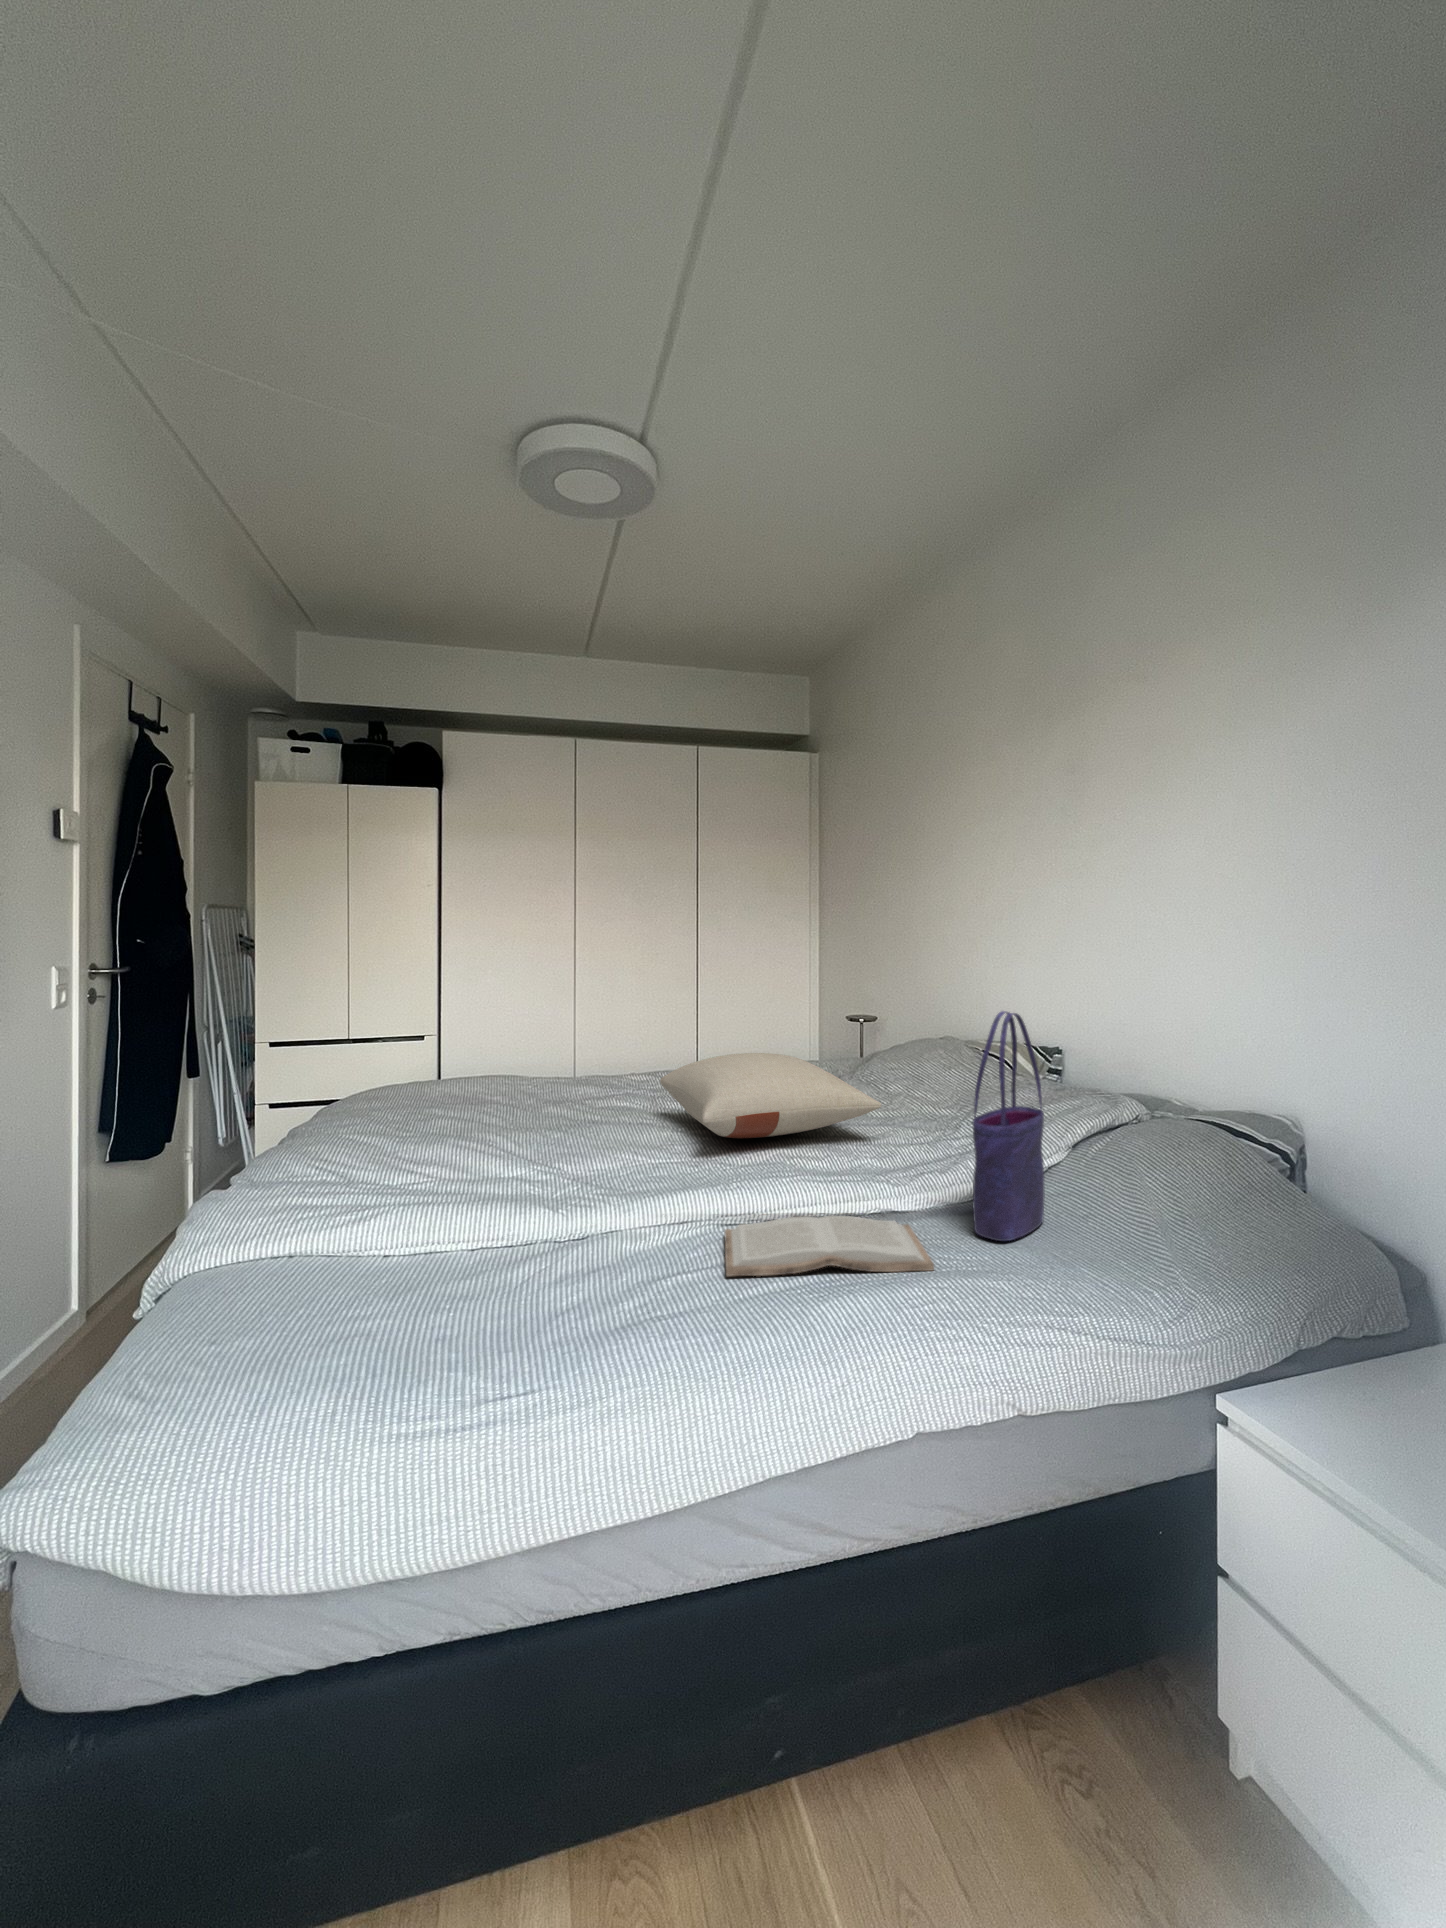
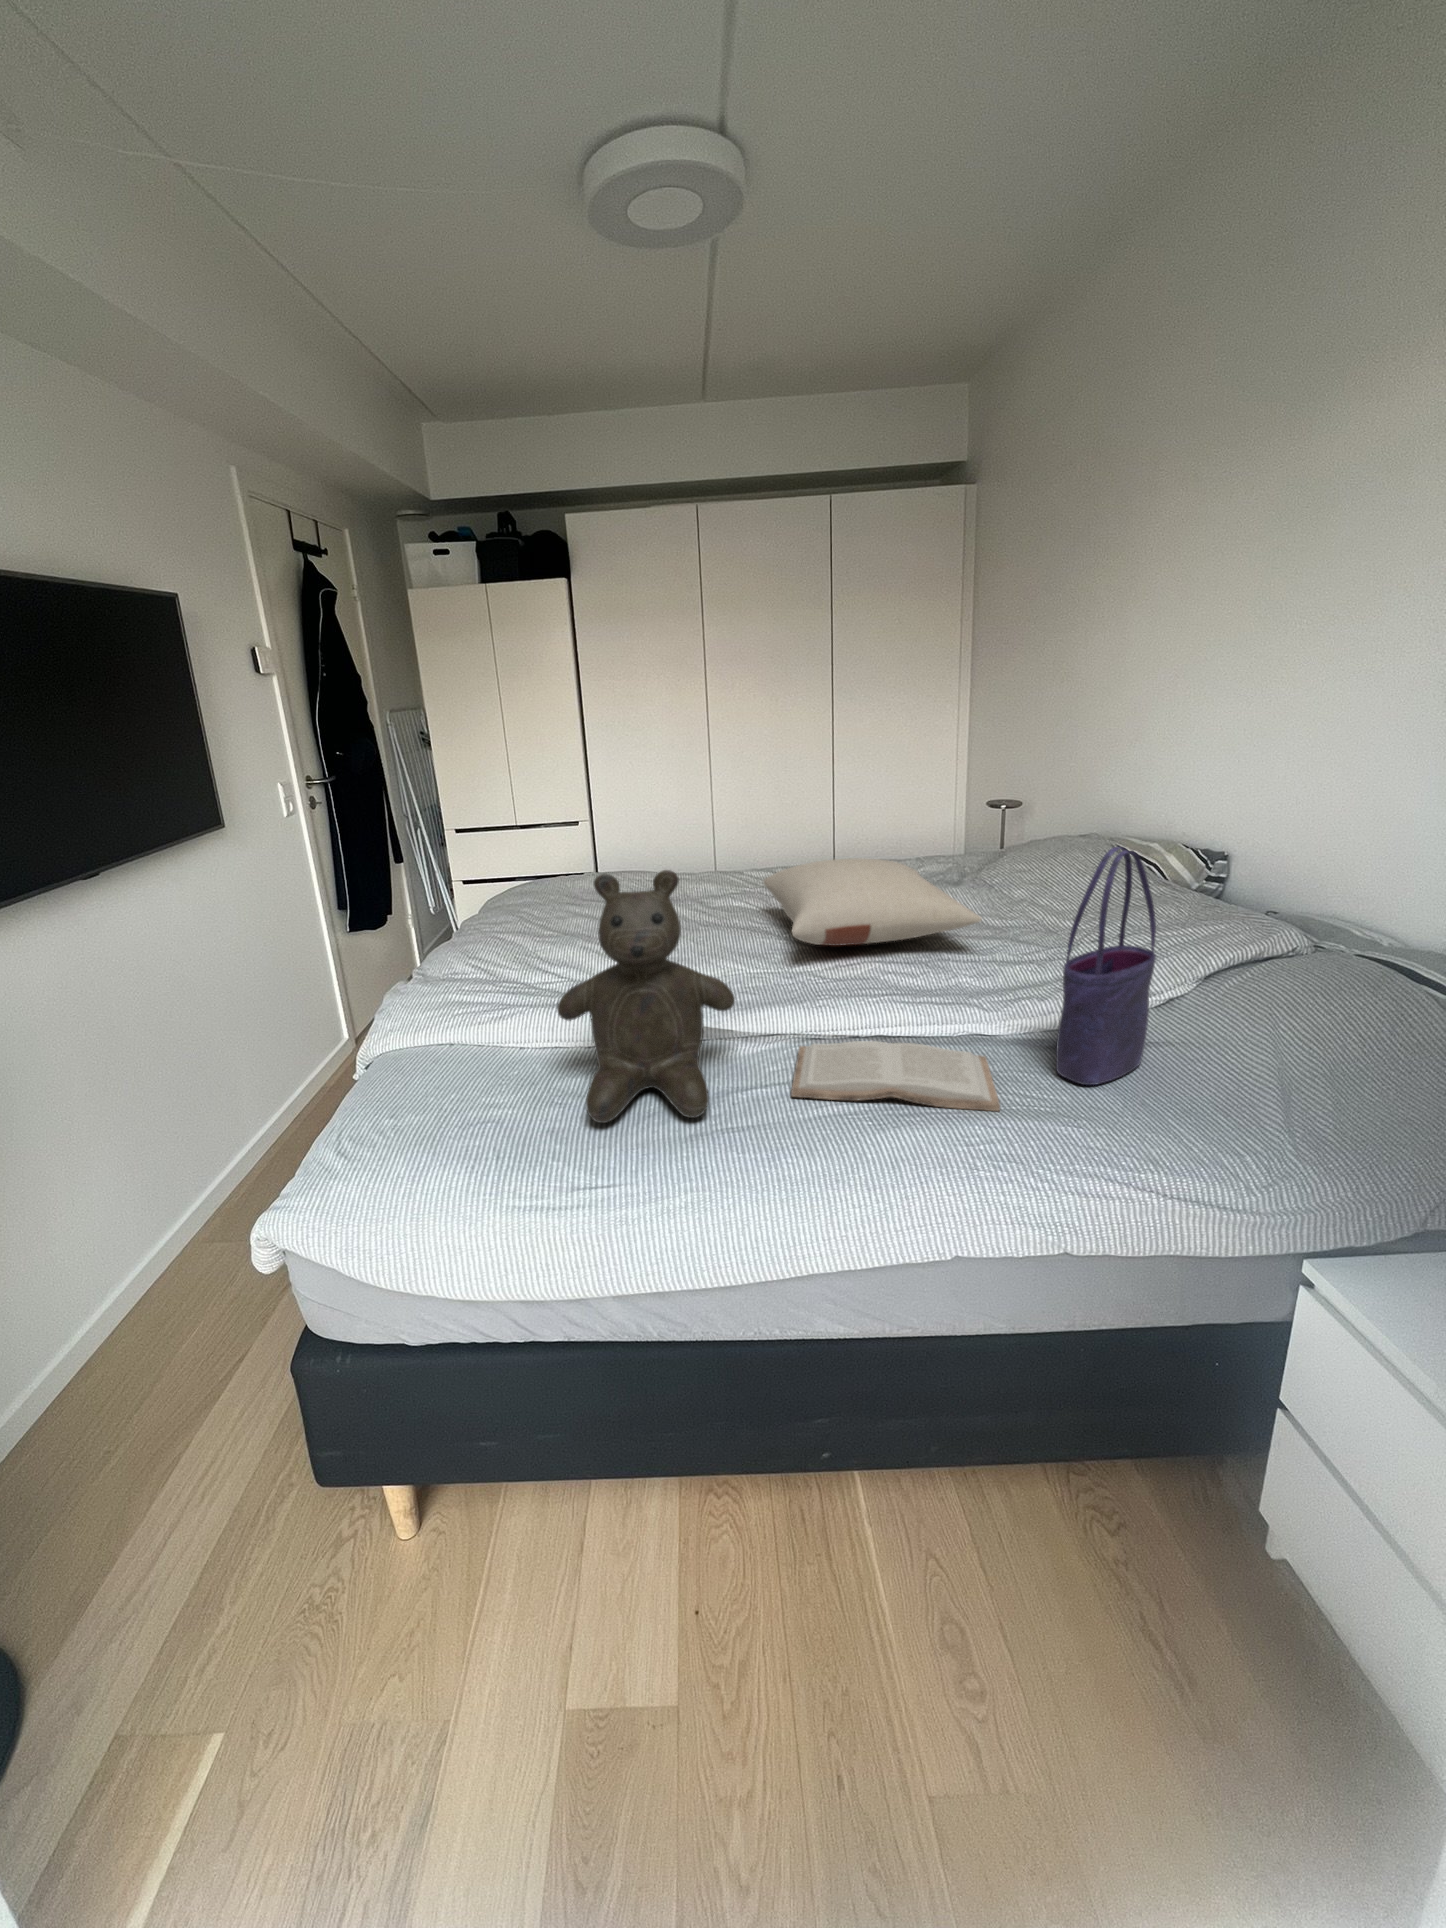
teddy bear: none [456,1028,661,1322] -> present [557,870,735,1123]

